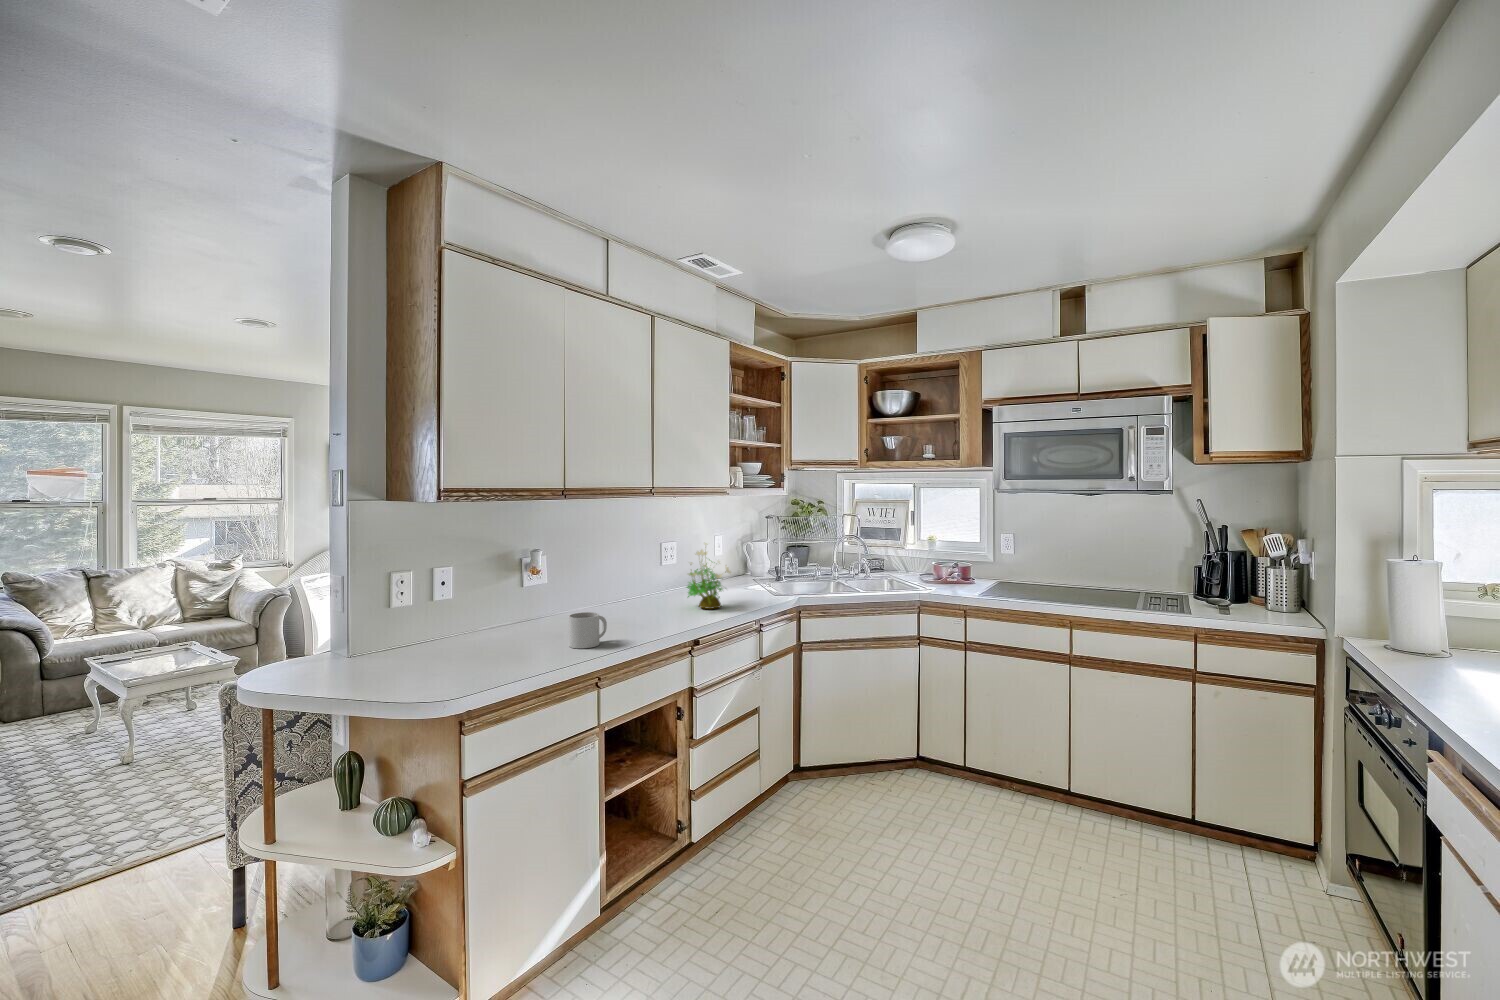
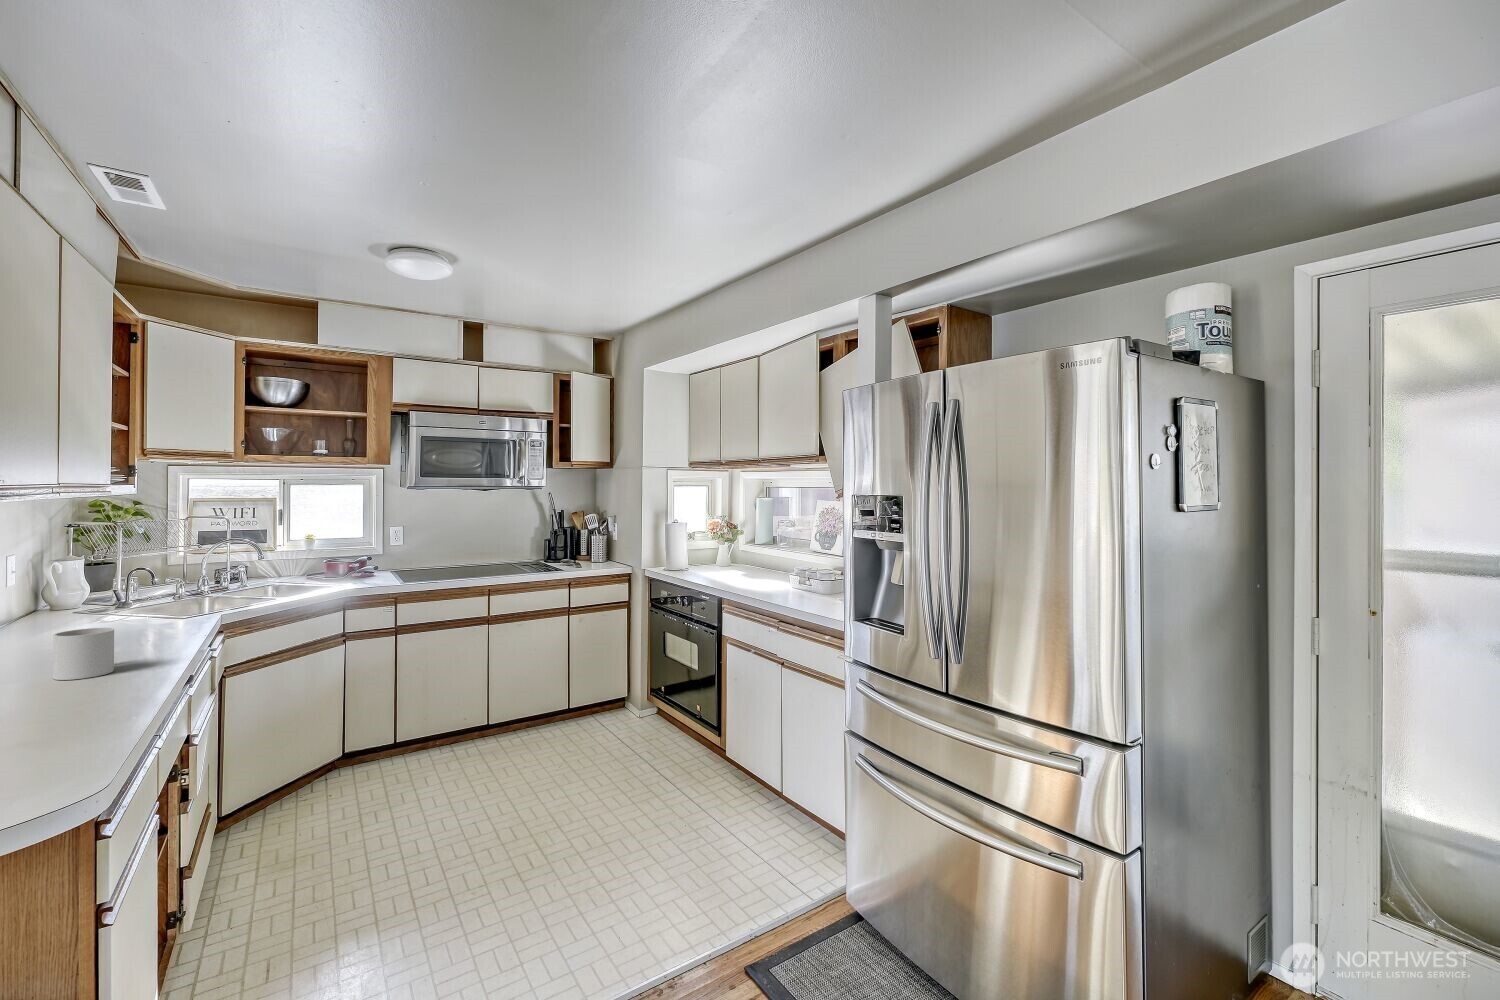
potted plant: present [687,543,731,609] -> none [78,539,171,626]

